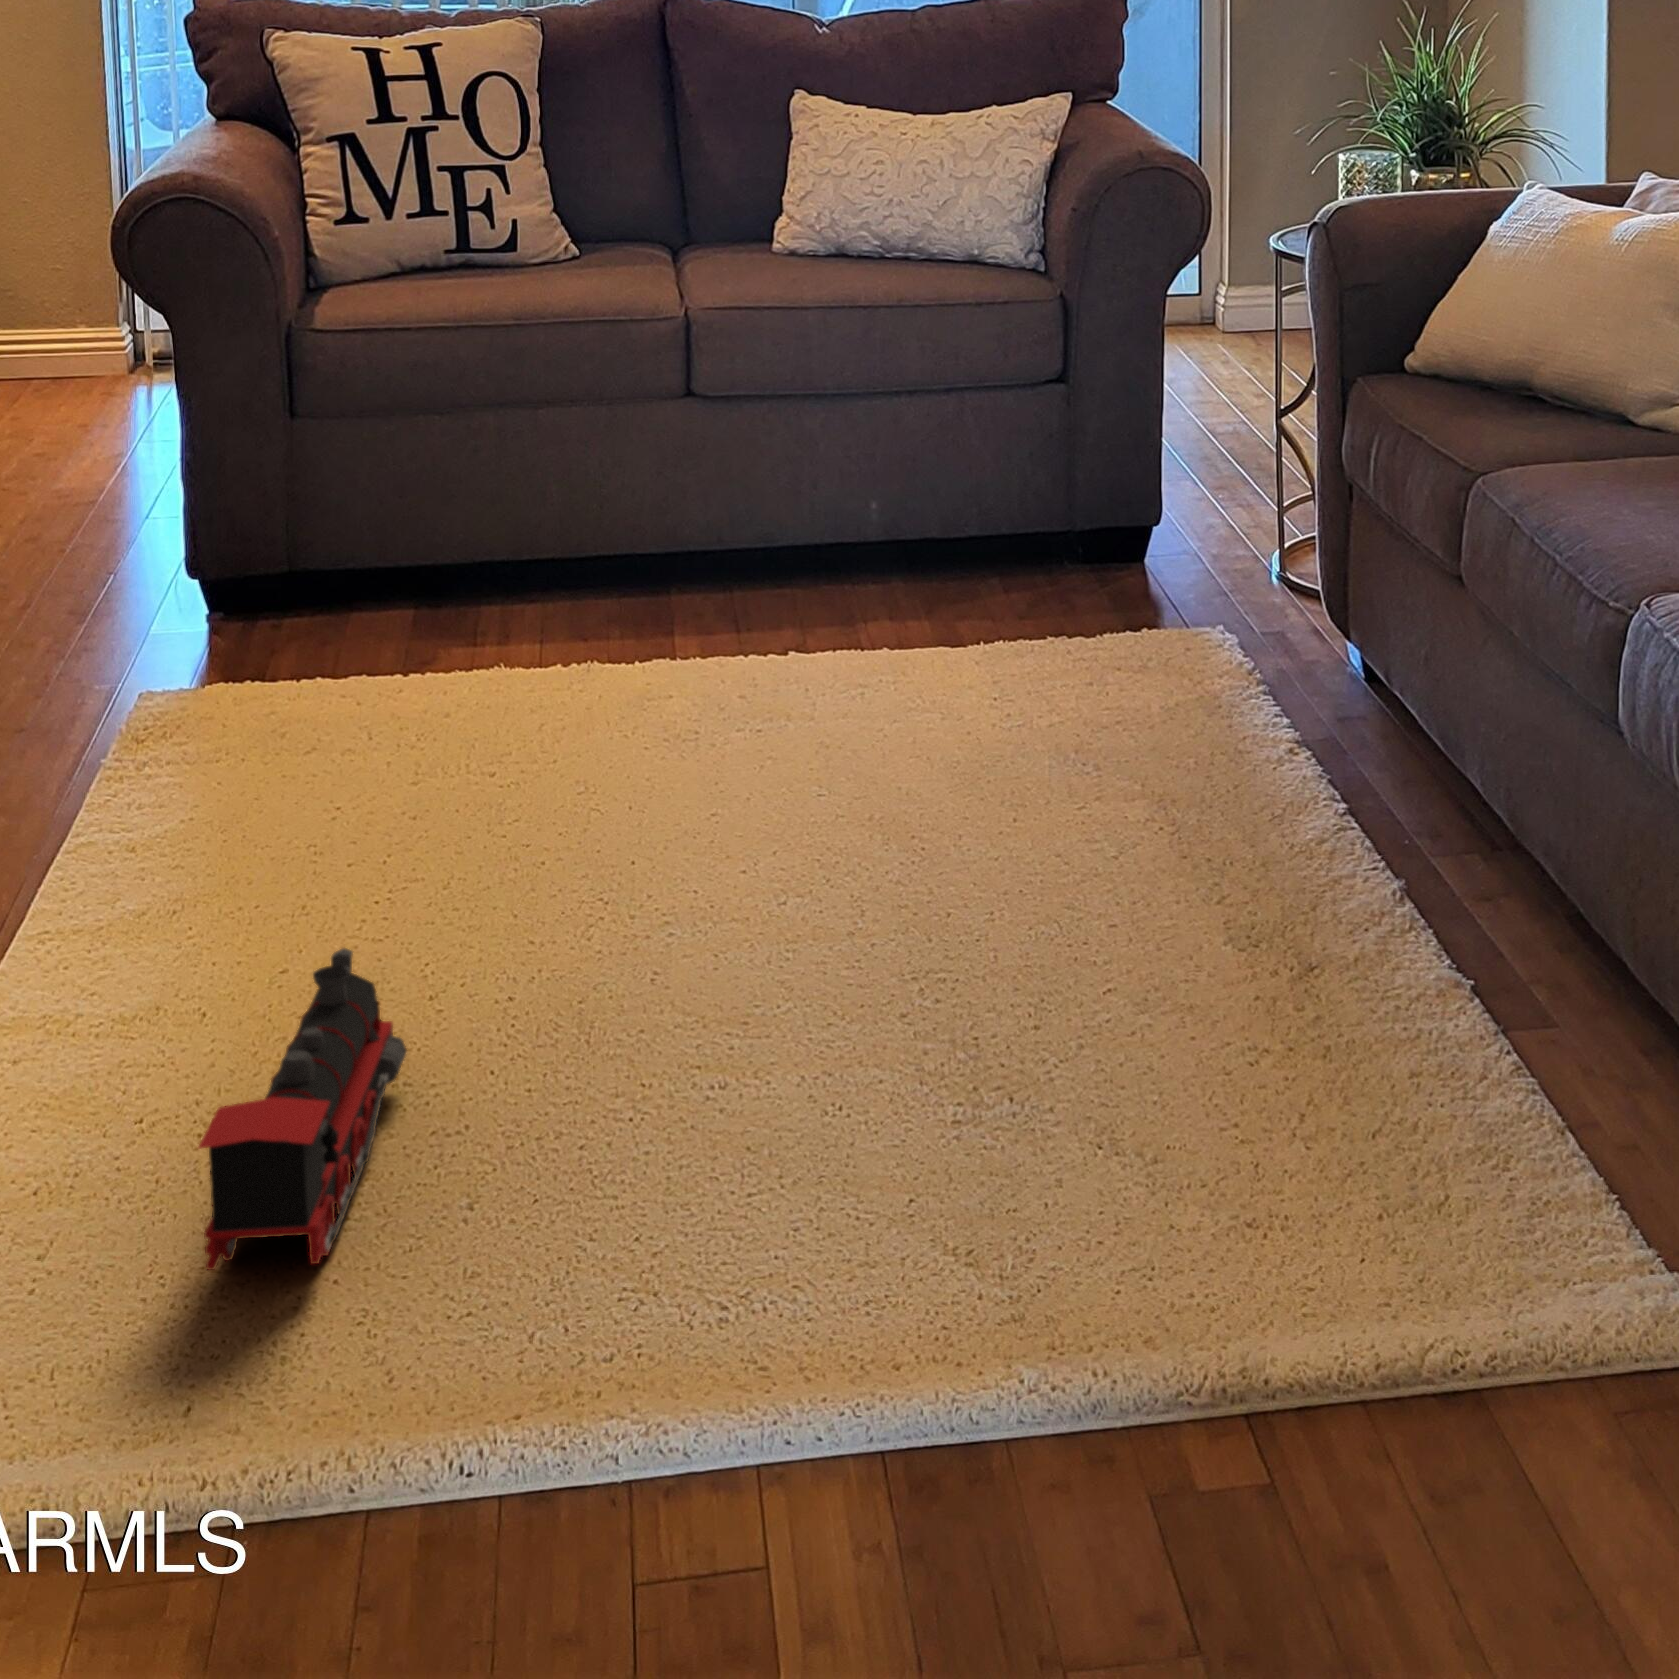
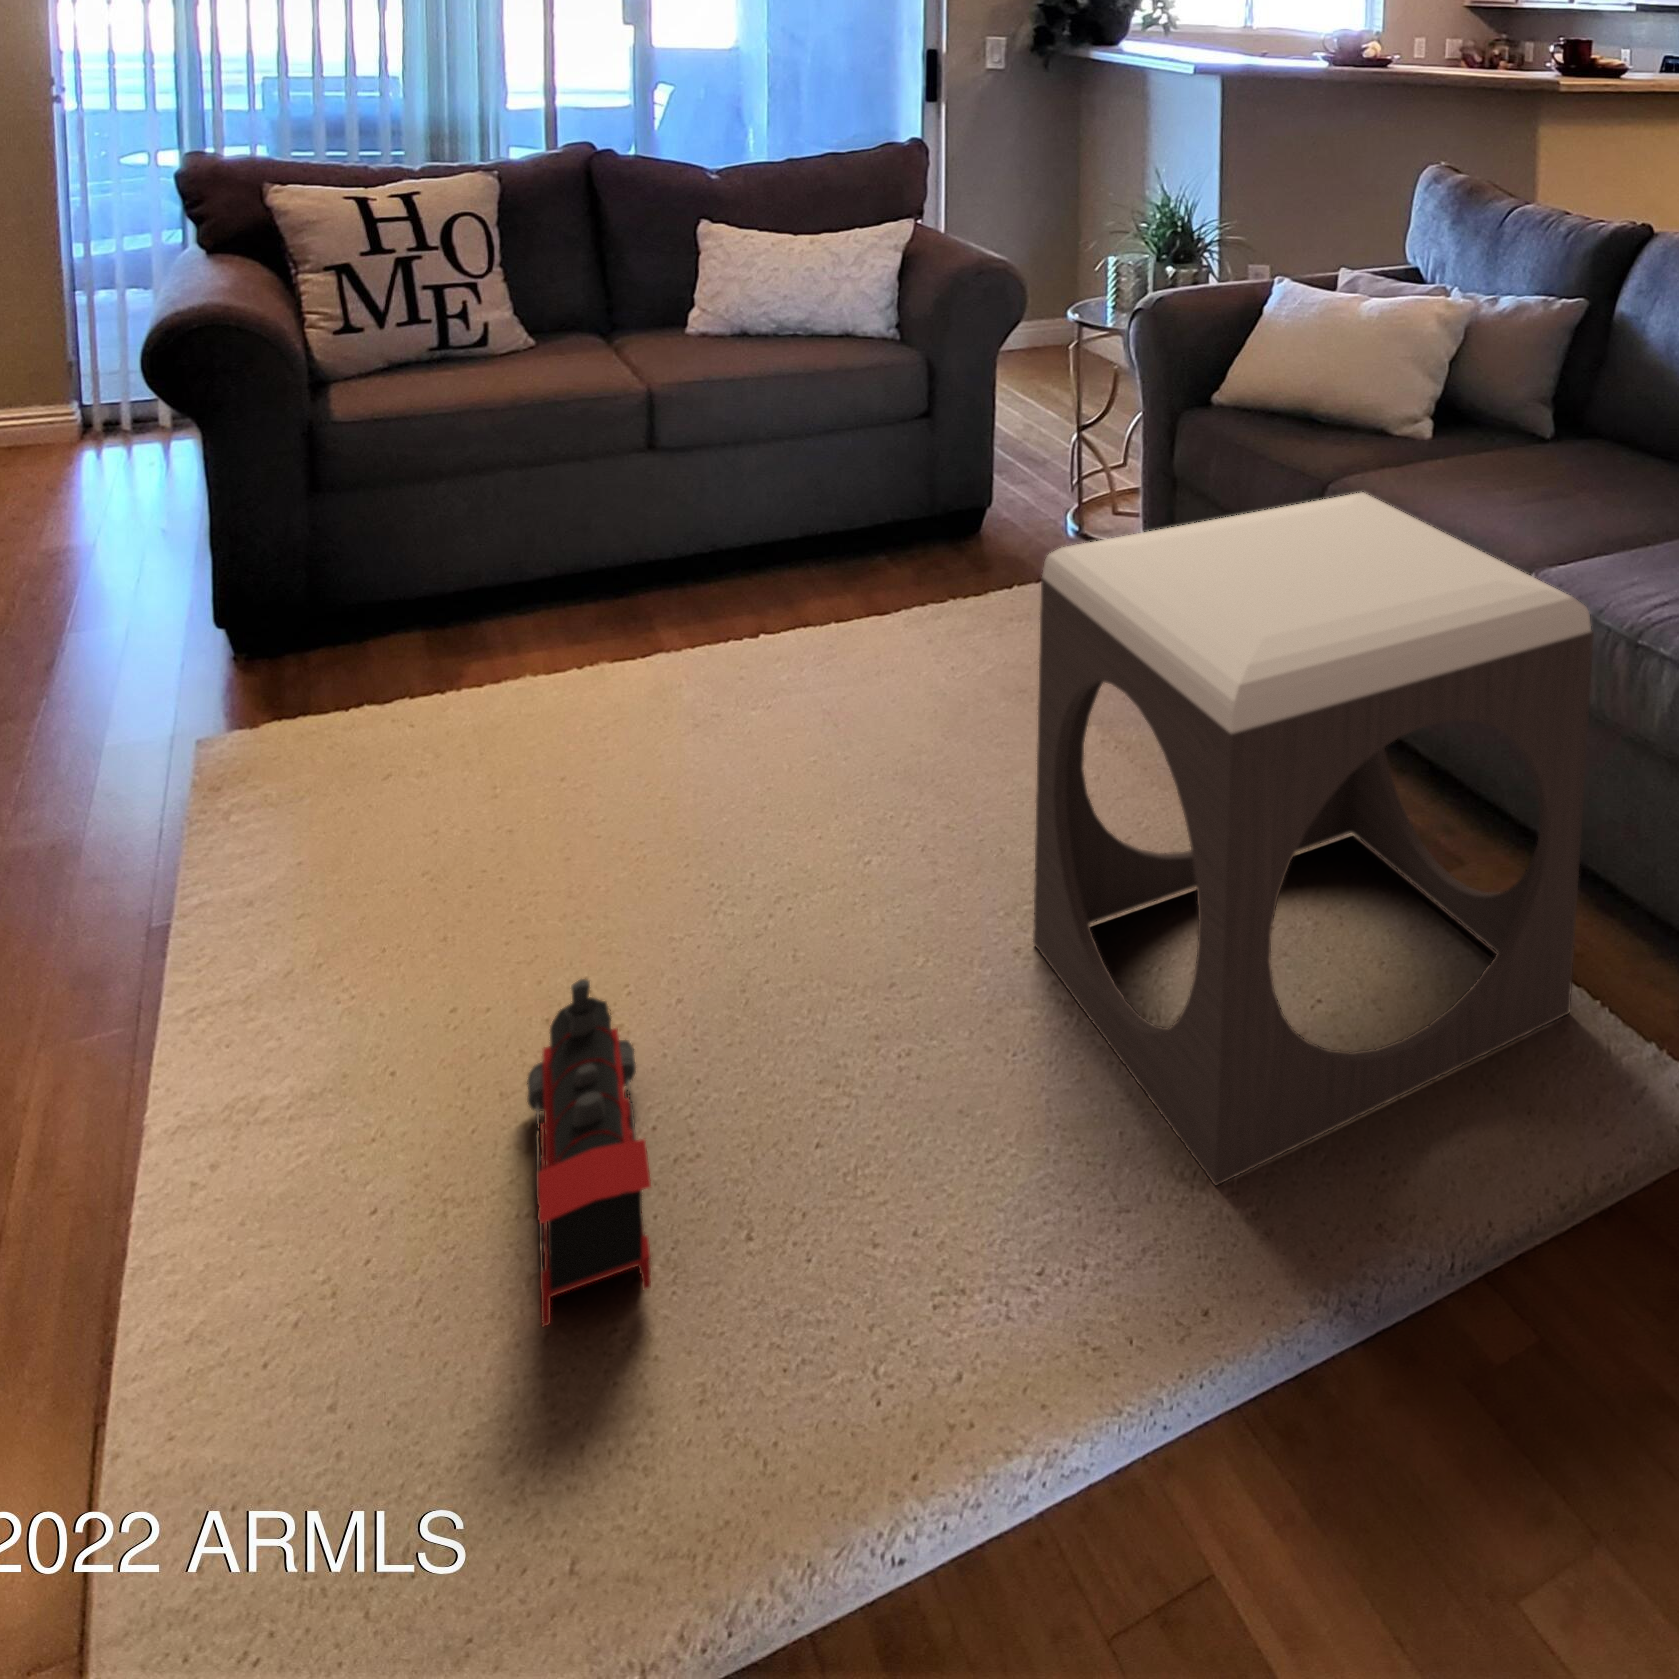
footstool: none [906,473,1598,1332] -> present [1033,493,1594,1186]

